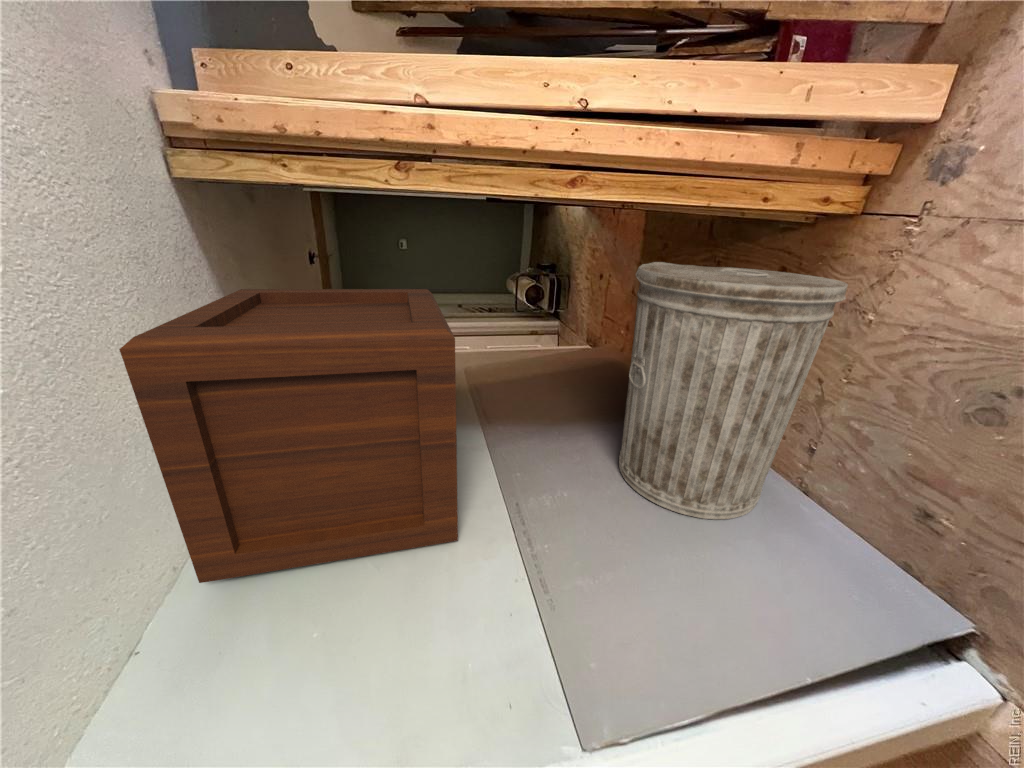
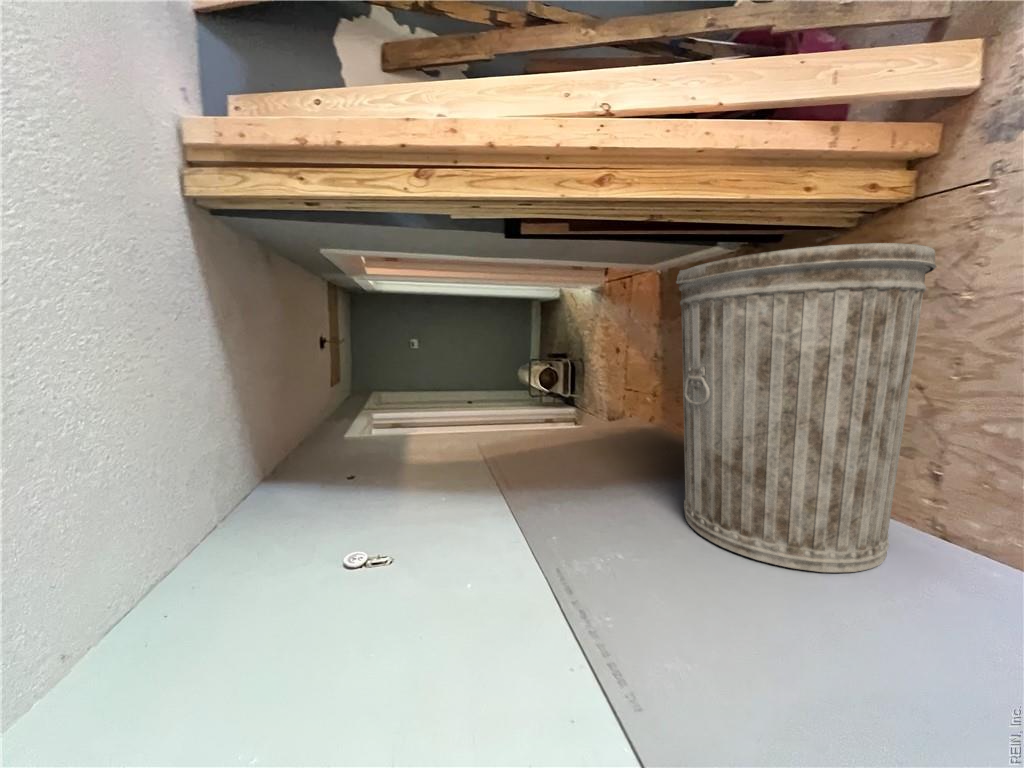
wooden crate: present [119,289,458,583] -> none [72,300,489,675]

